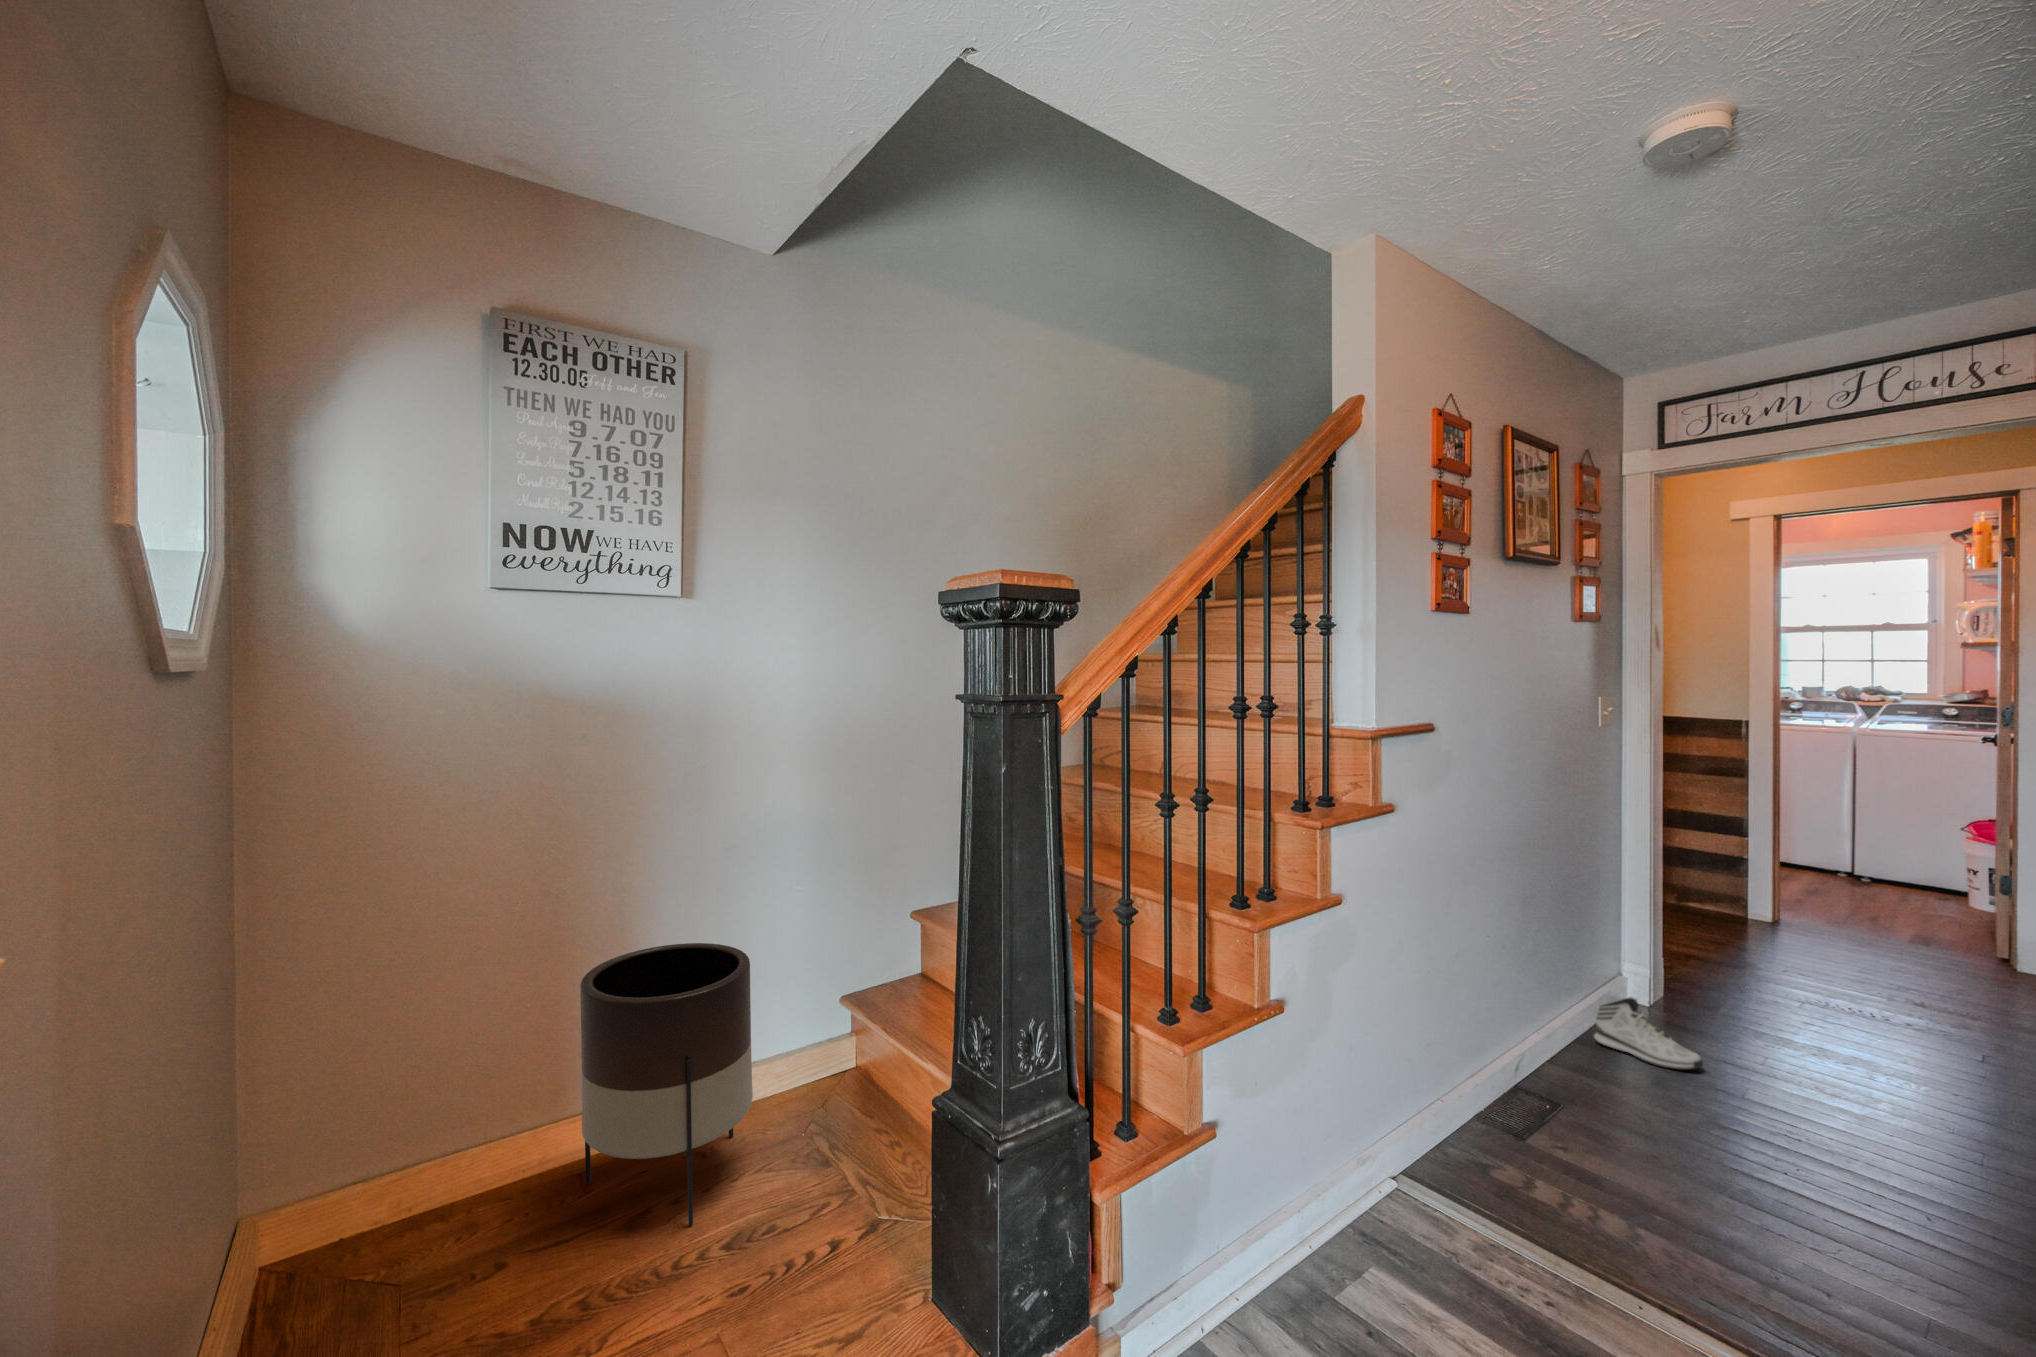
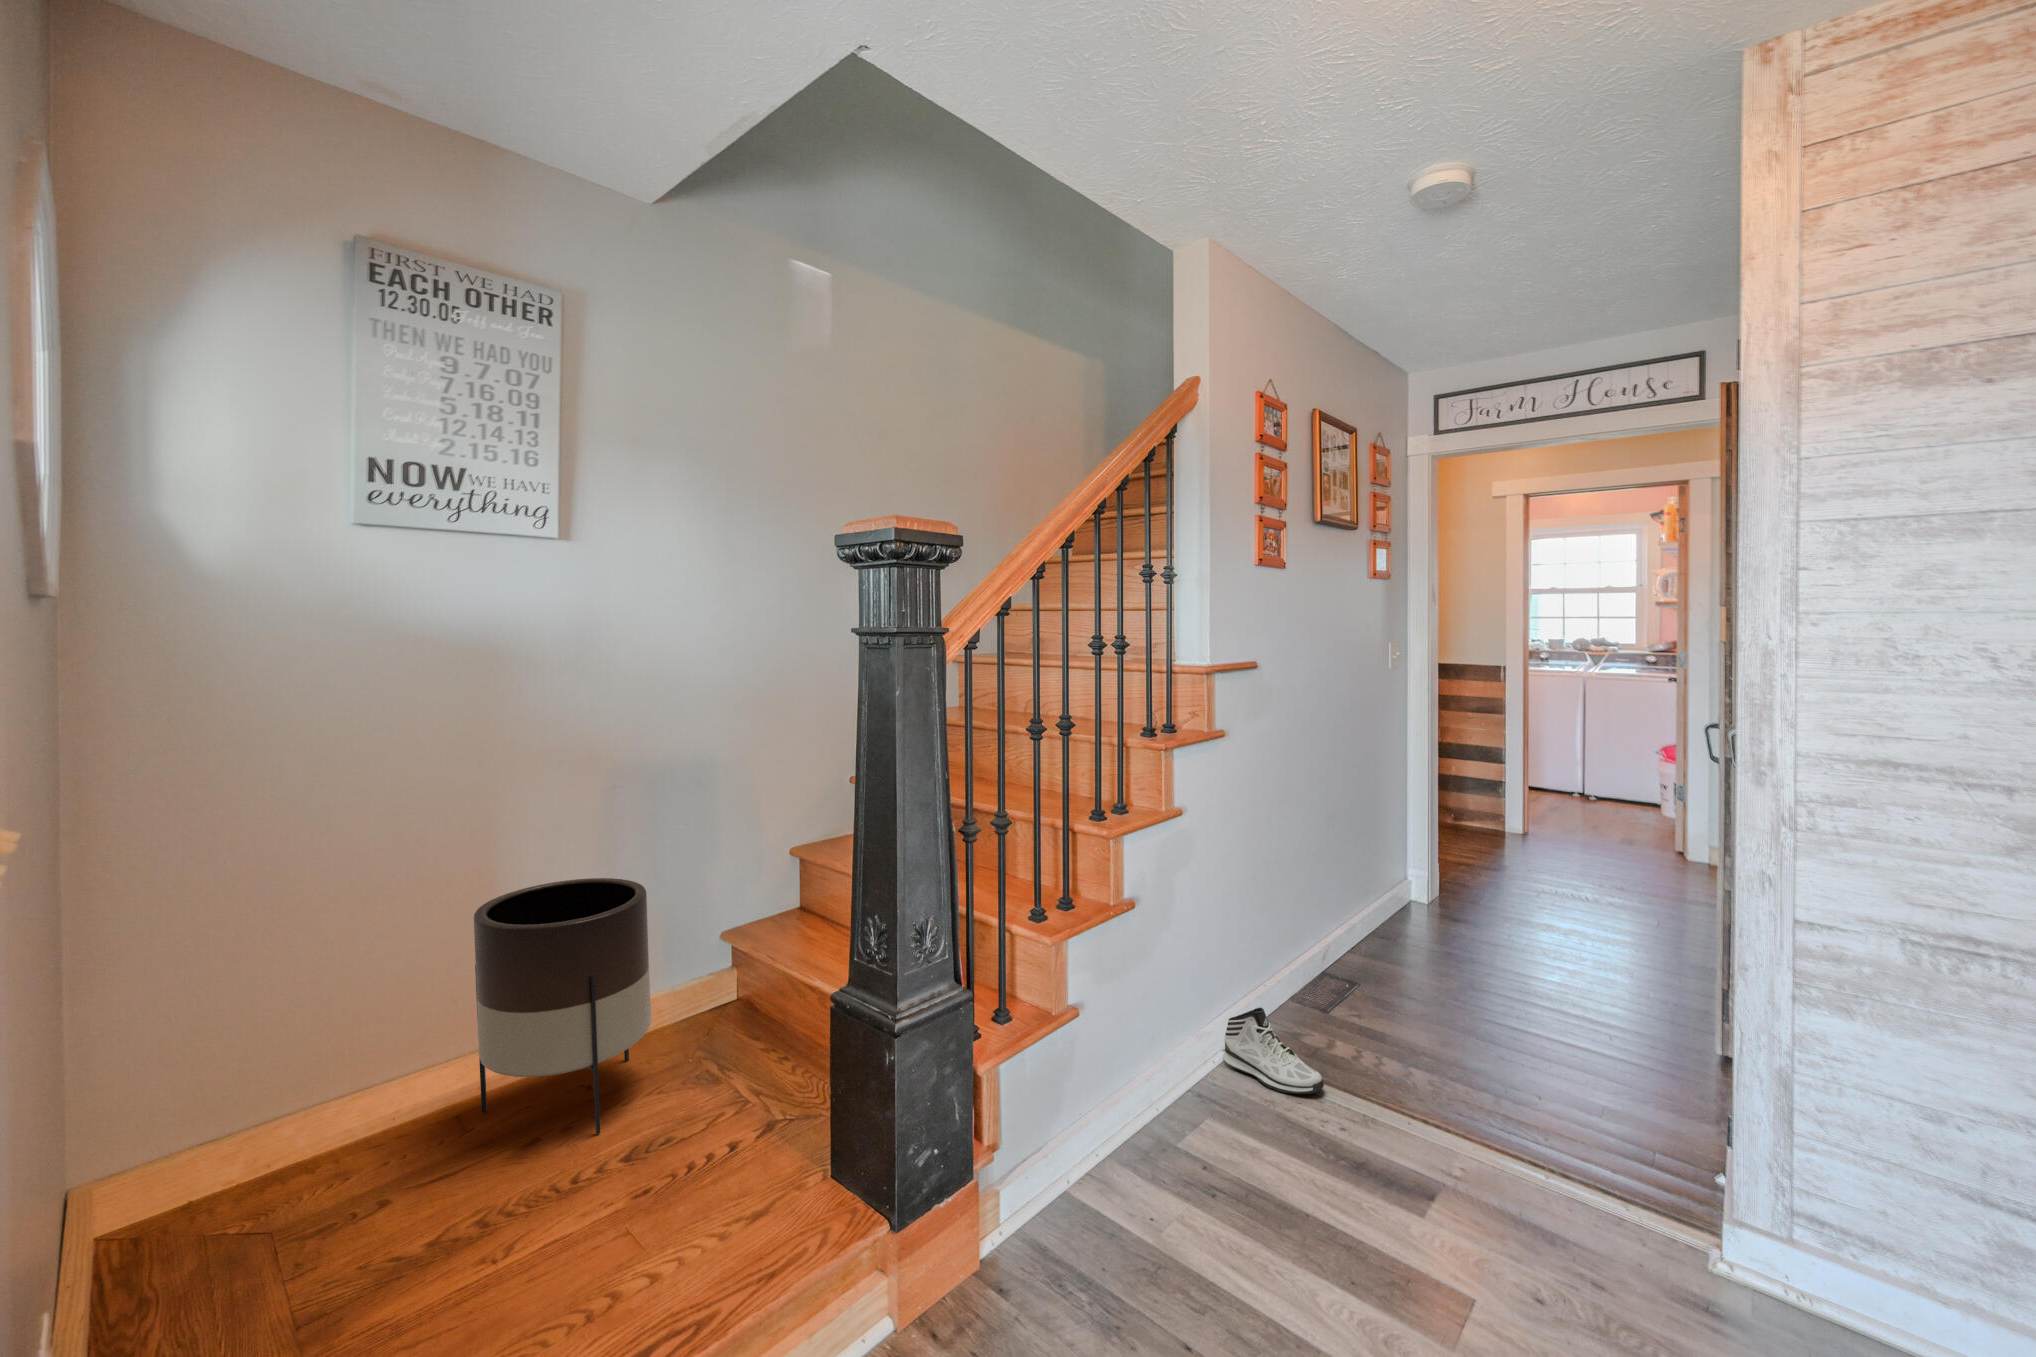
sneaker: present [1594,998,1703,1070] -> present [1223,1008,1324,1094]

